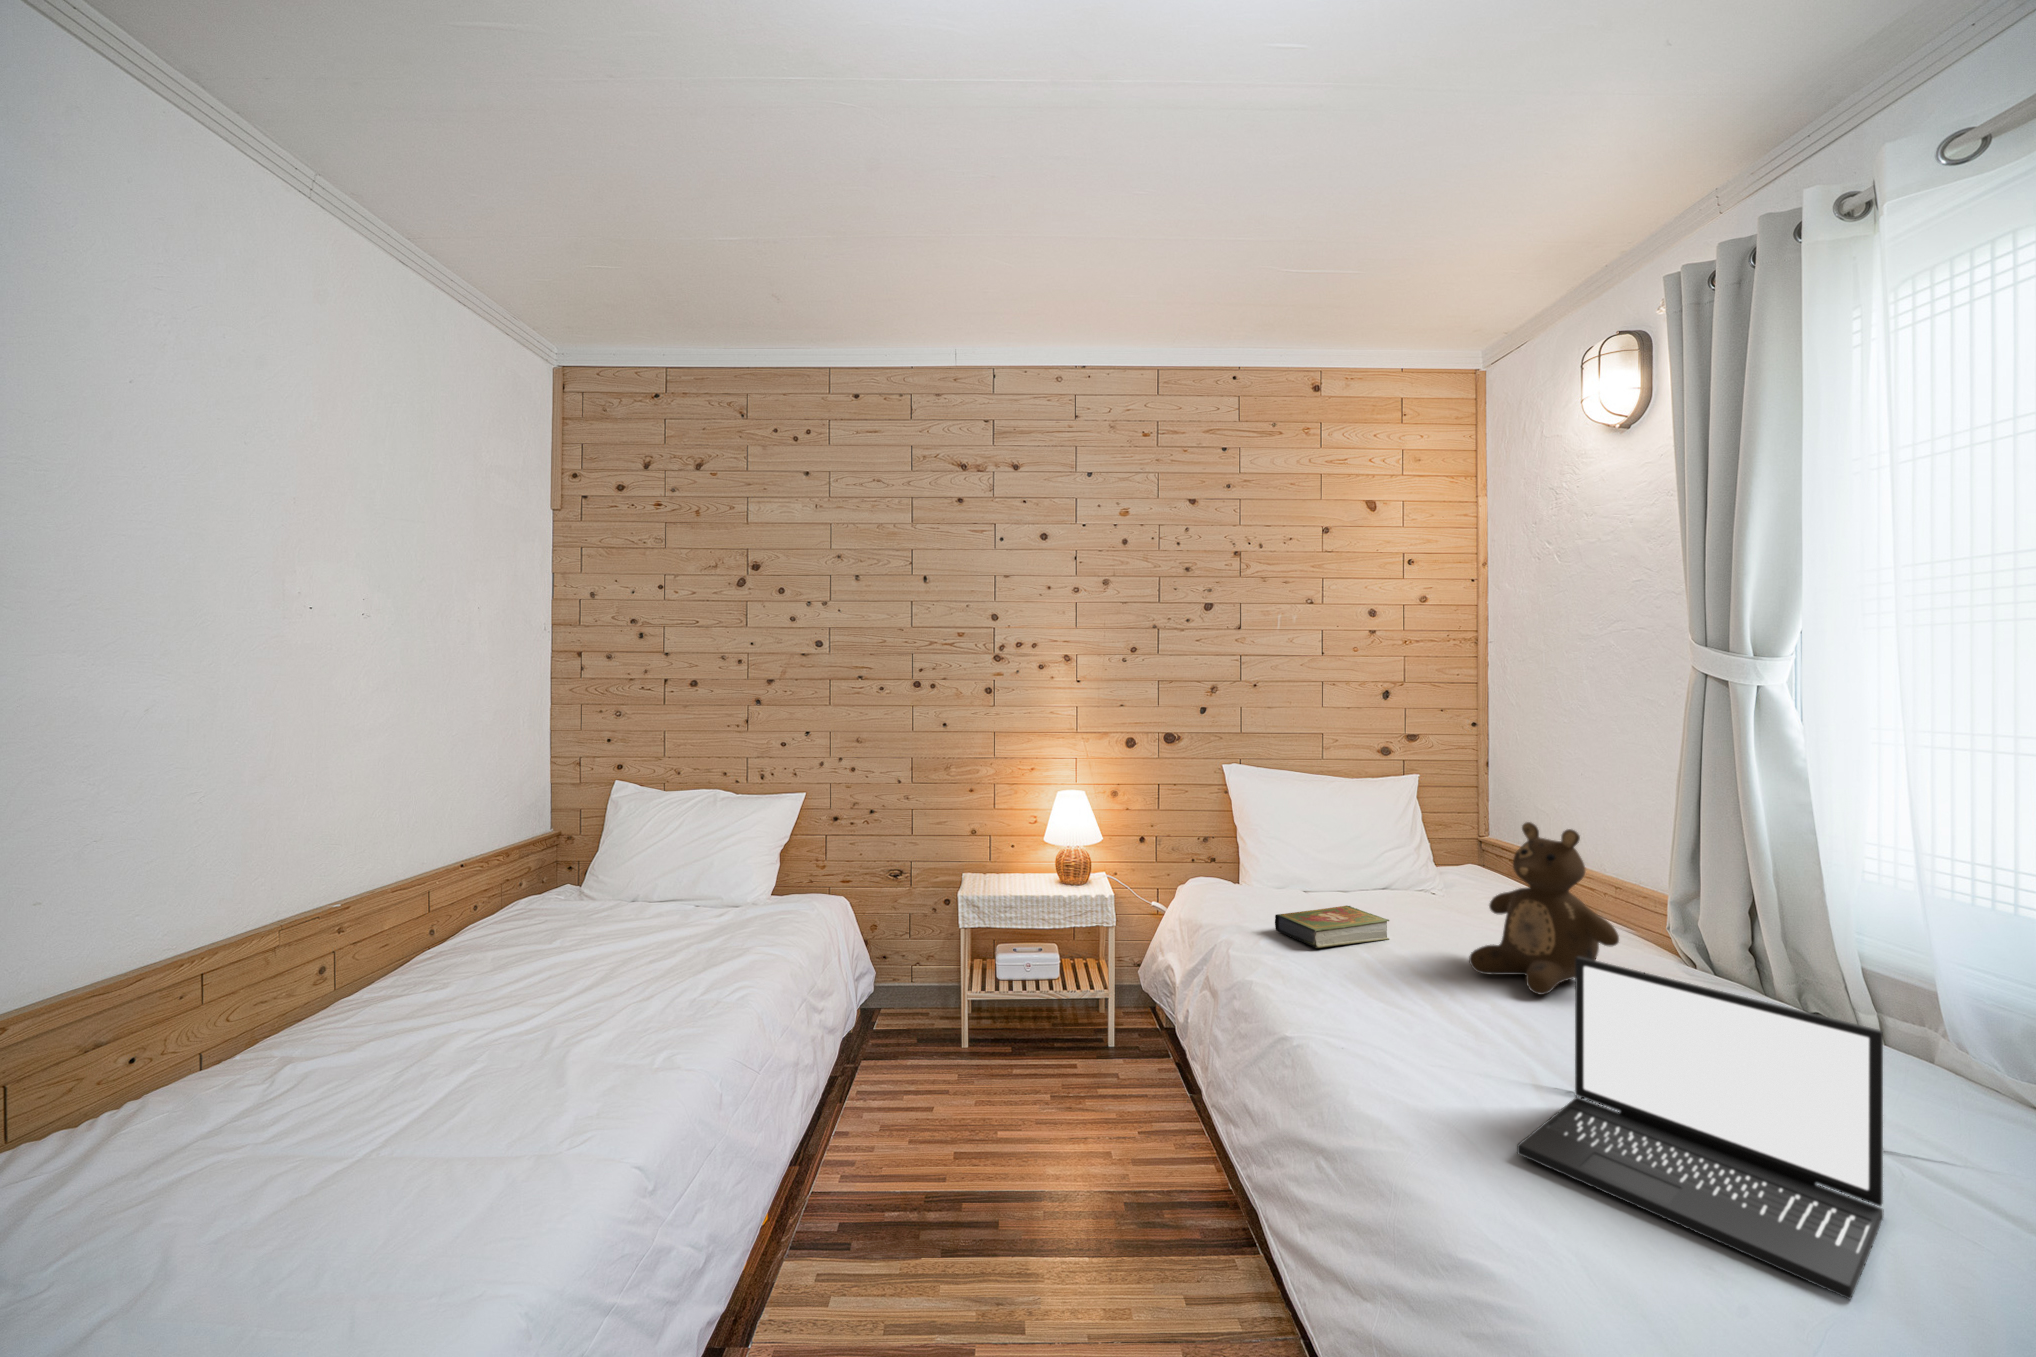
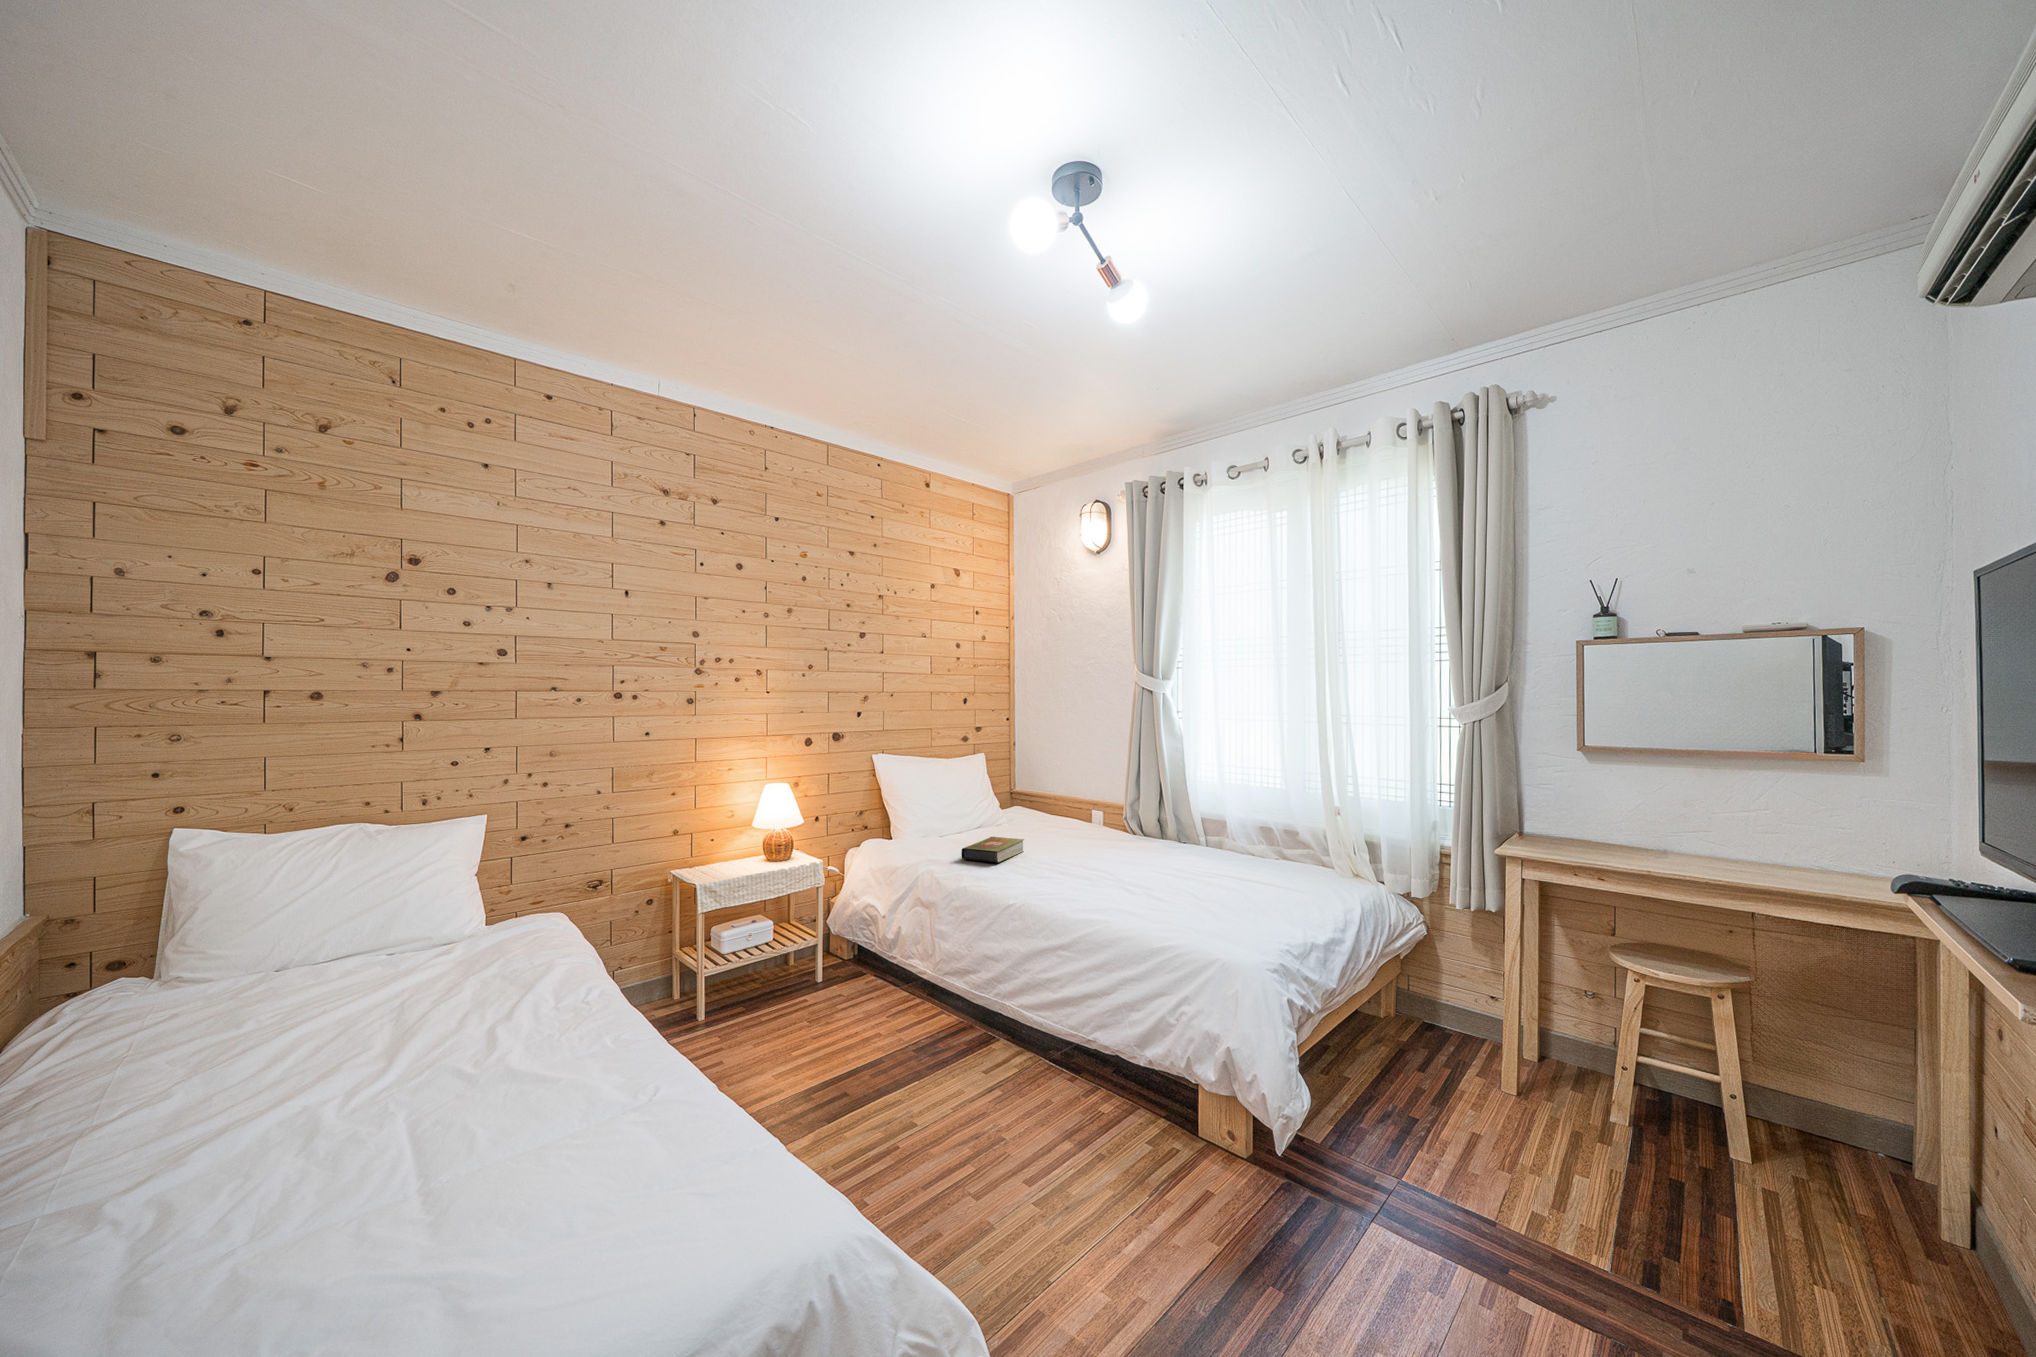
teddy bear: present [1469,822,1619,995] -> none [1079,769,1146,859]
laptop: present [1517,956,1884,1299] -> none [1180,823,1302,923]

